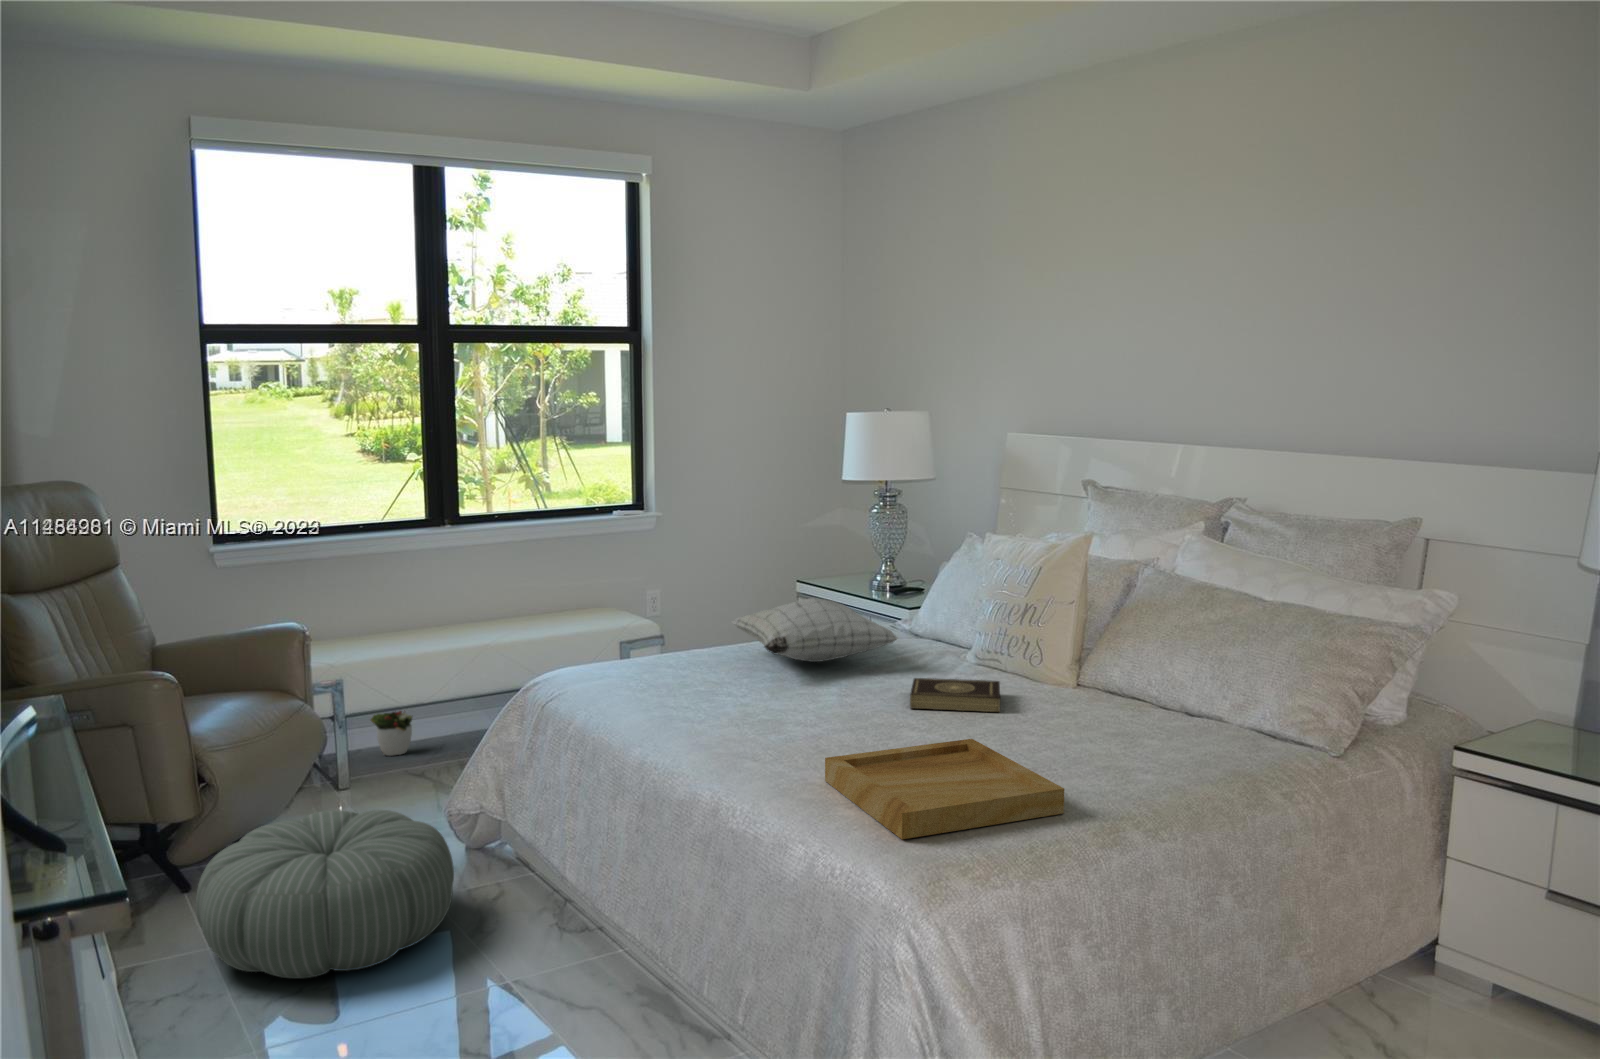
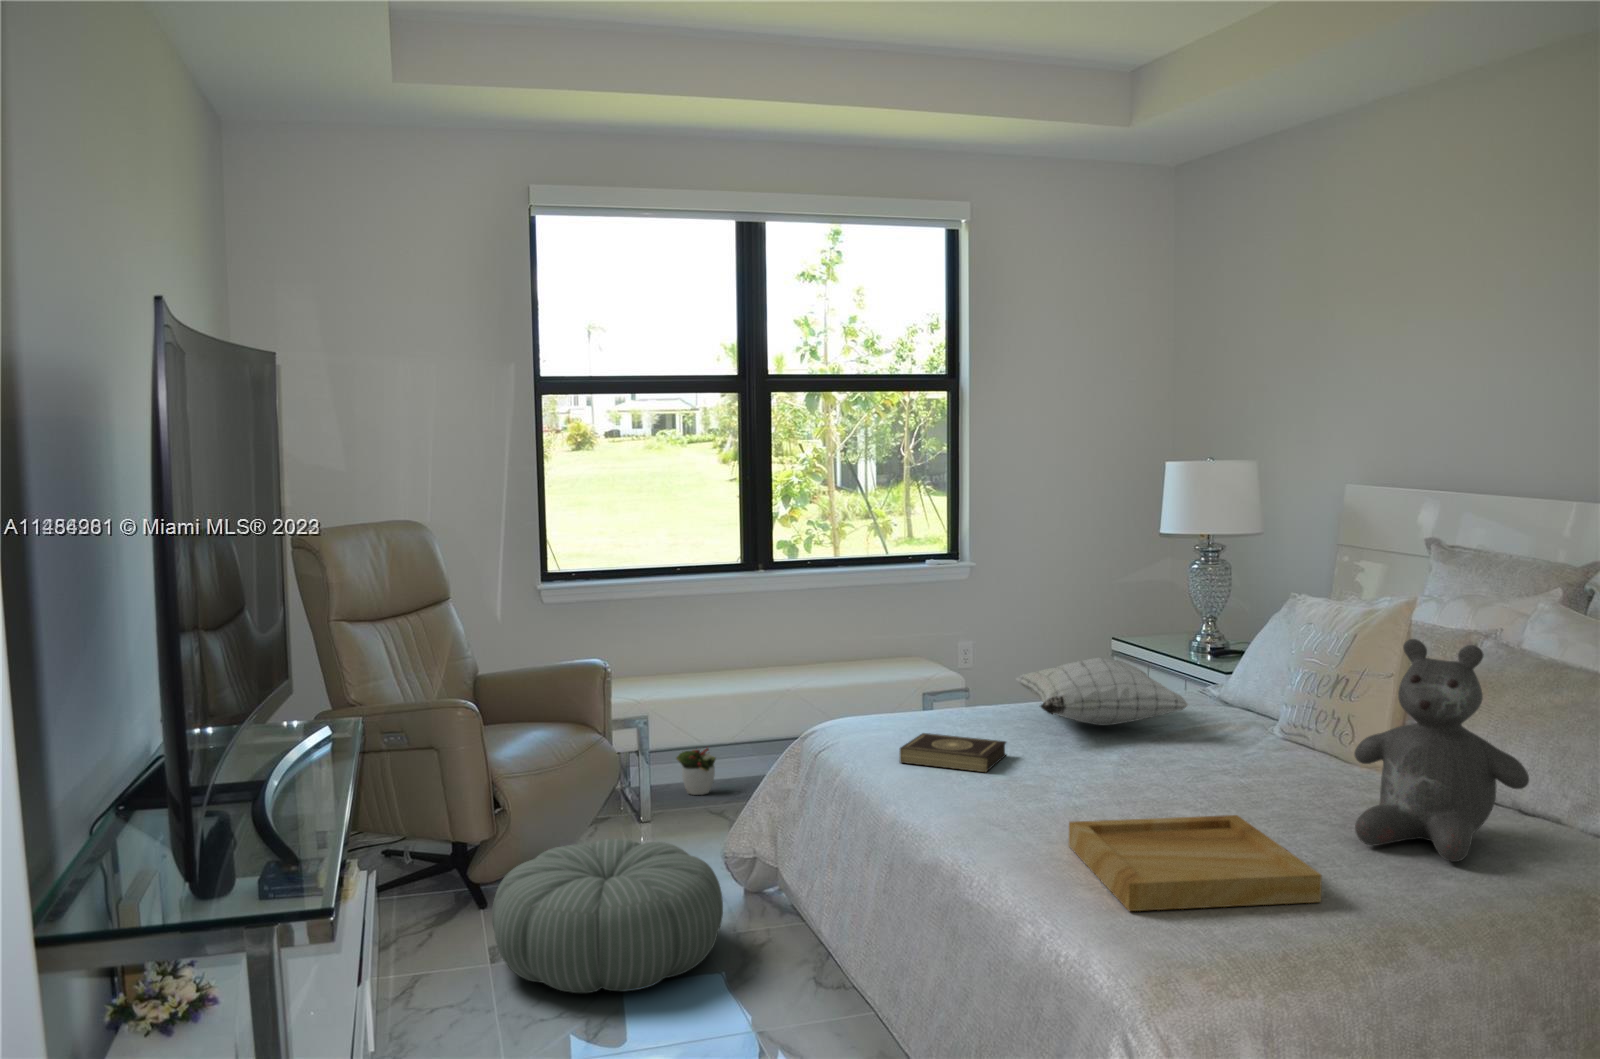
teddy bear: none [1063,569,1212,766] -> present [1354,639,1529,862]
book: present [910,678,1000,712] -> present [900,733,1006,772]

